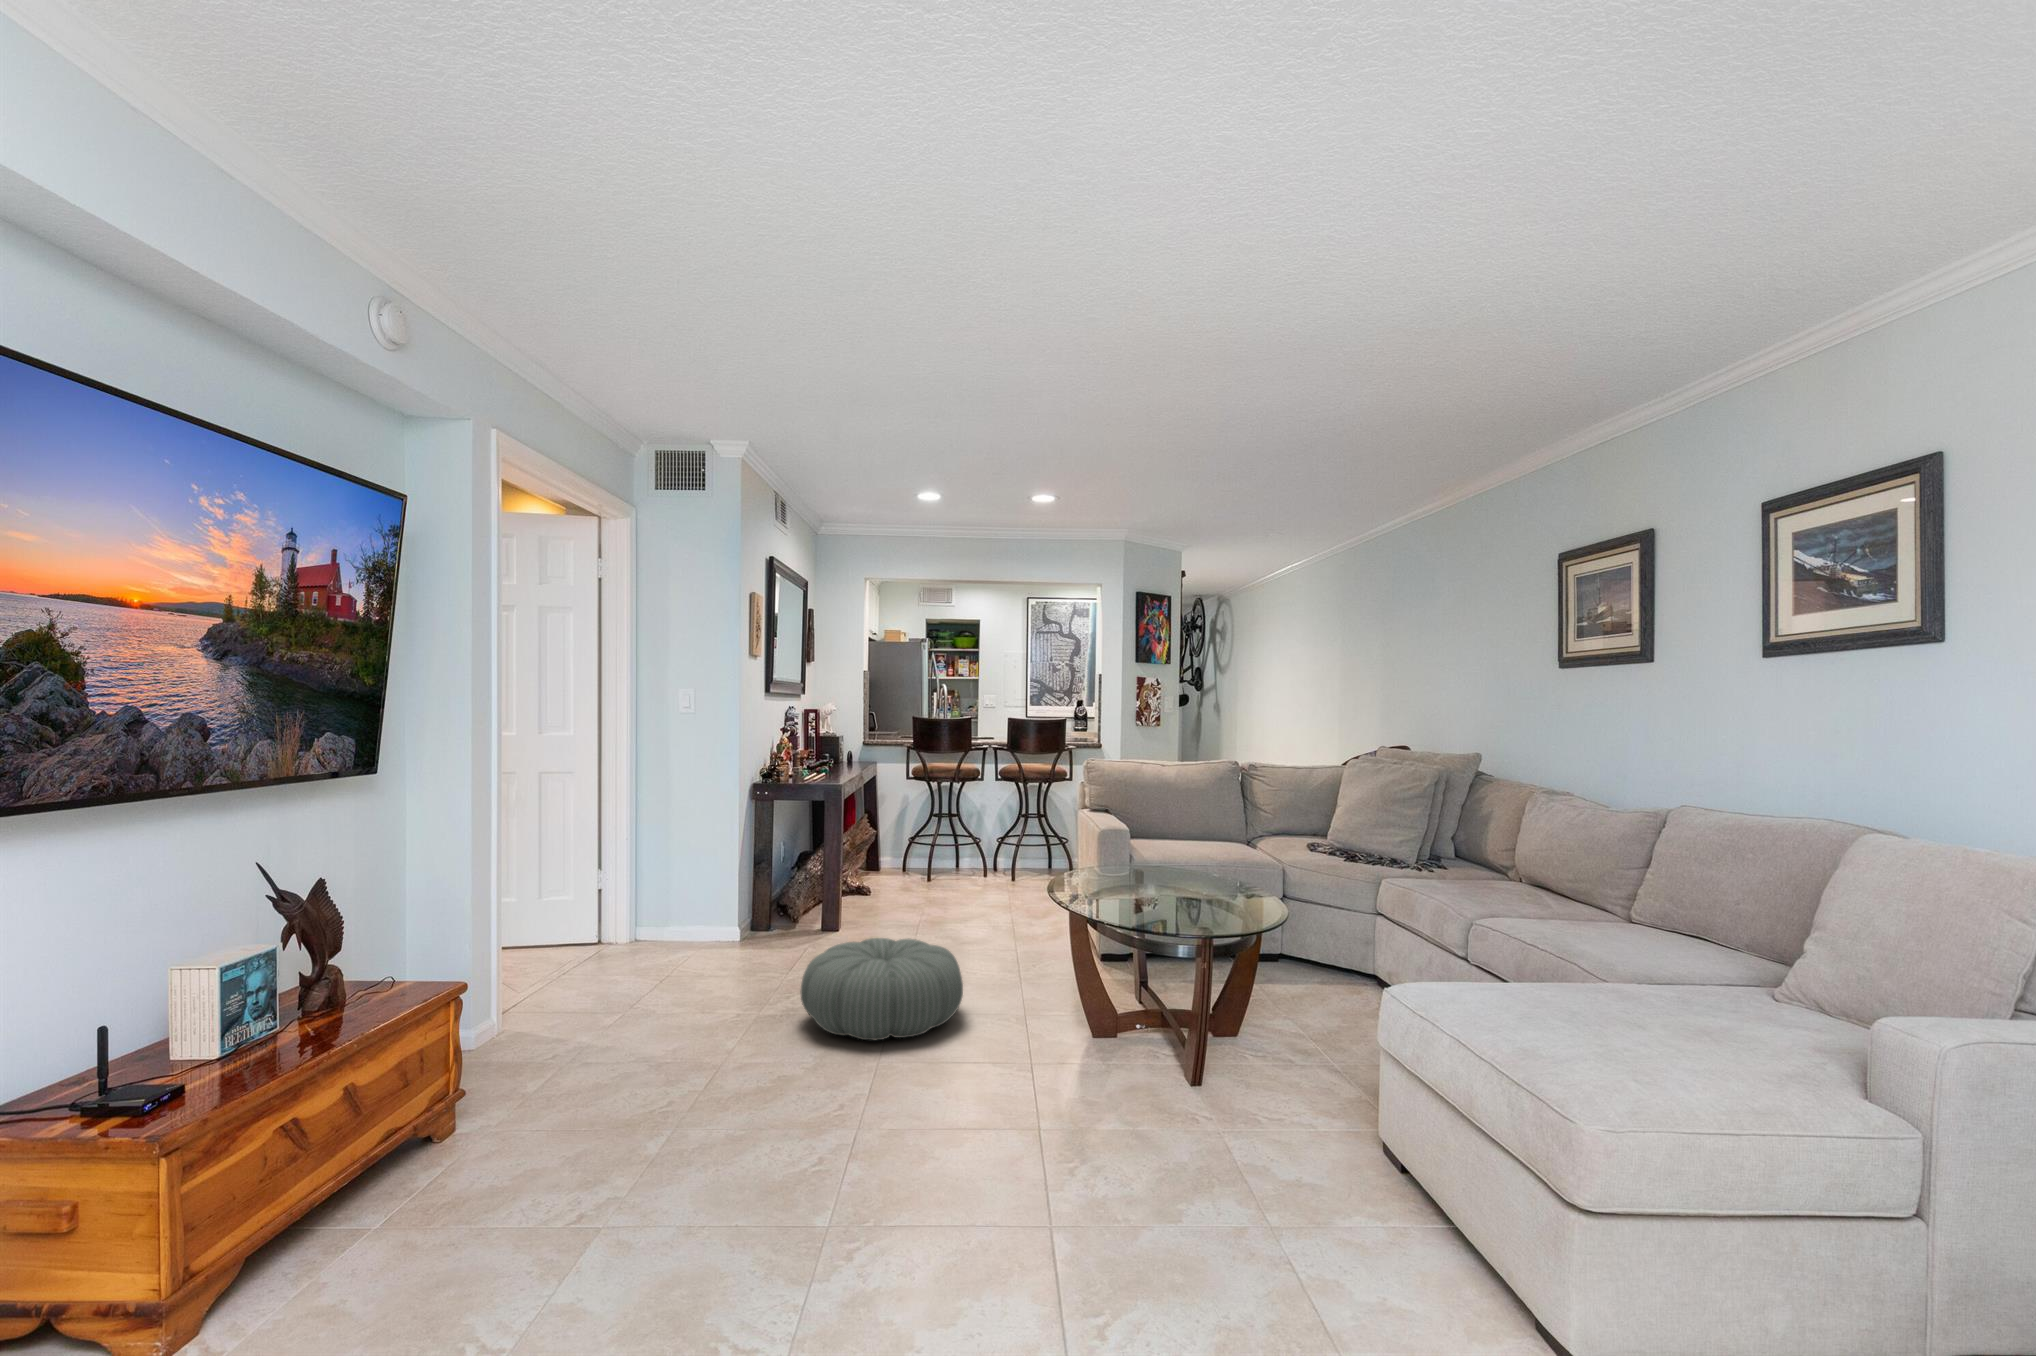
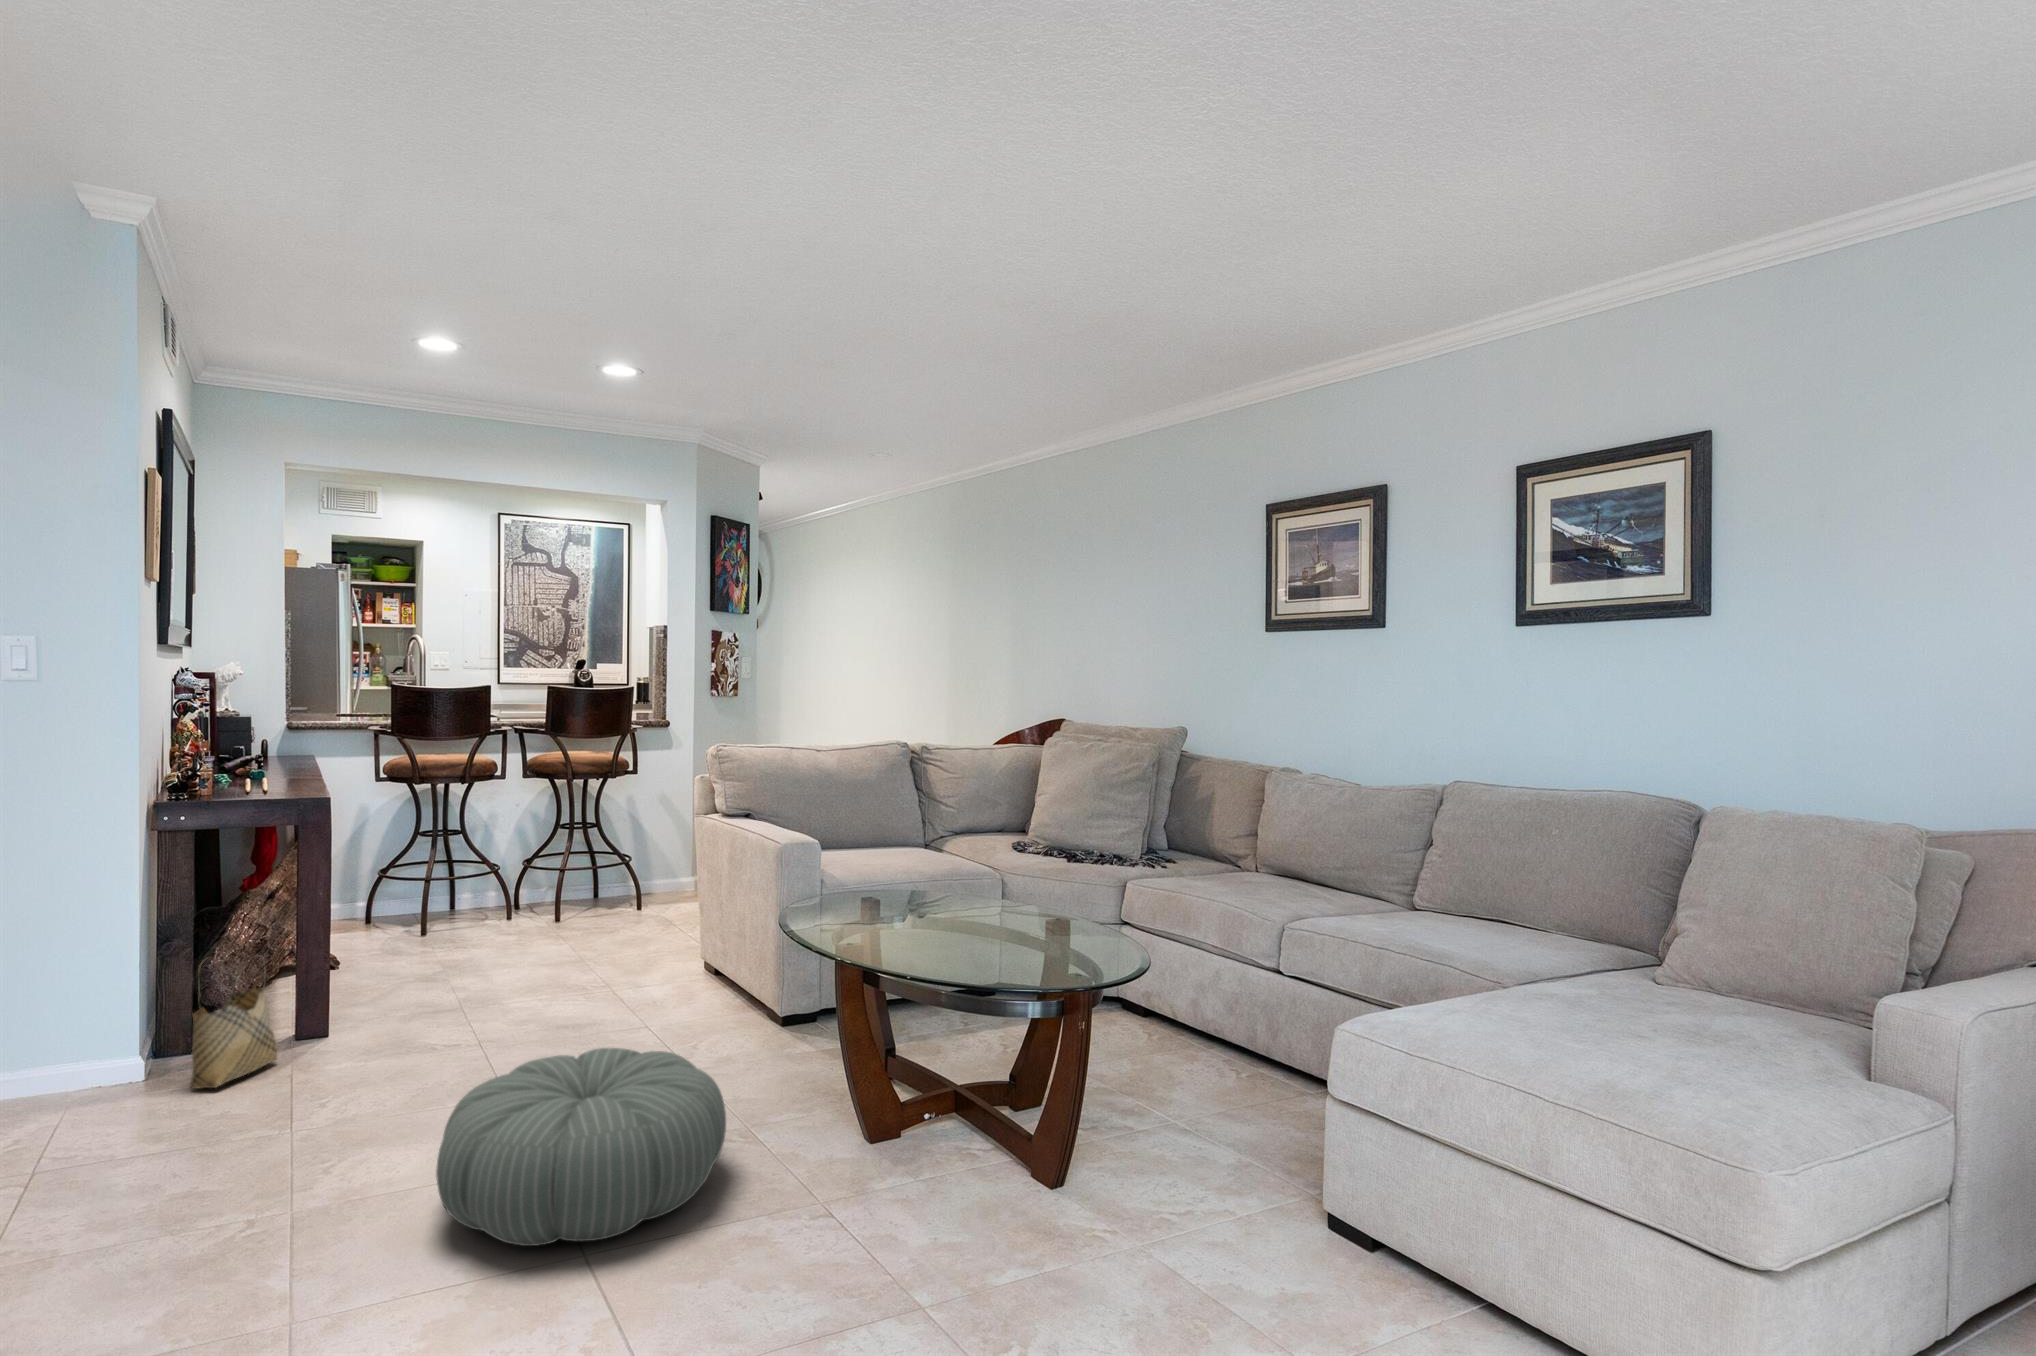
woven basket: none [761,865,805,938] -> present [190,956,277,1088]

